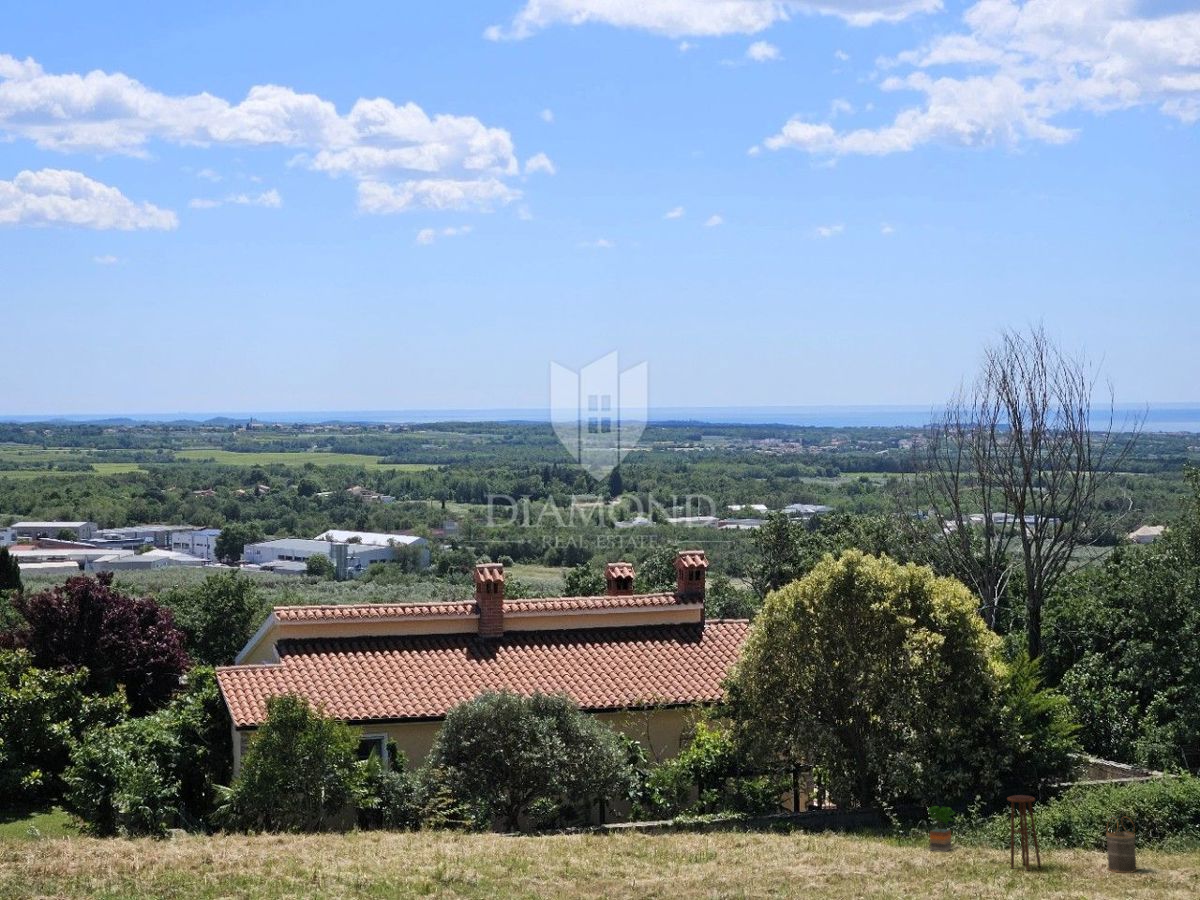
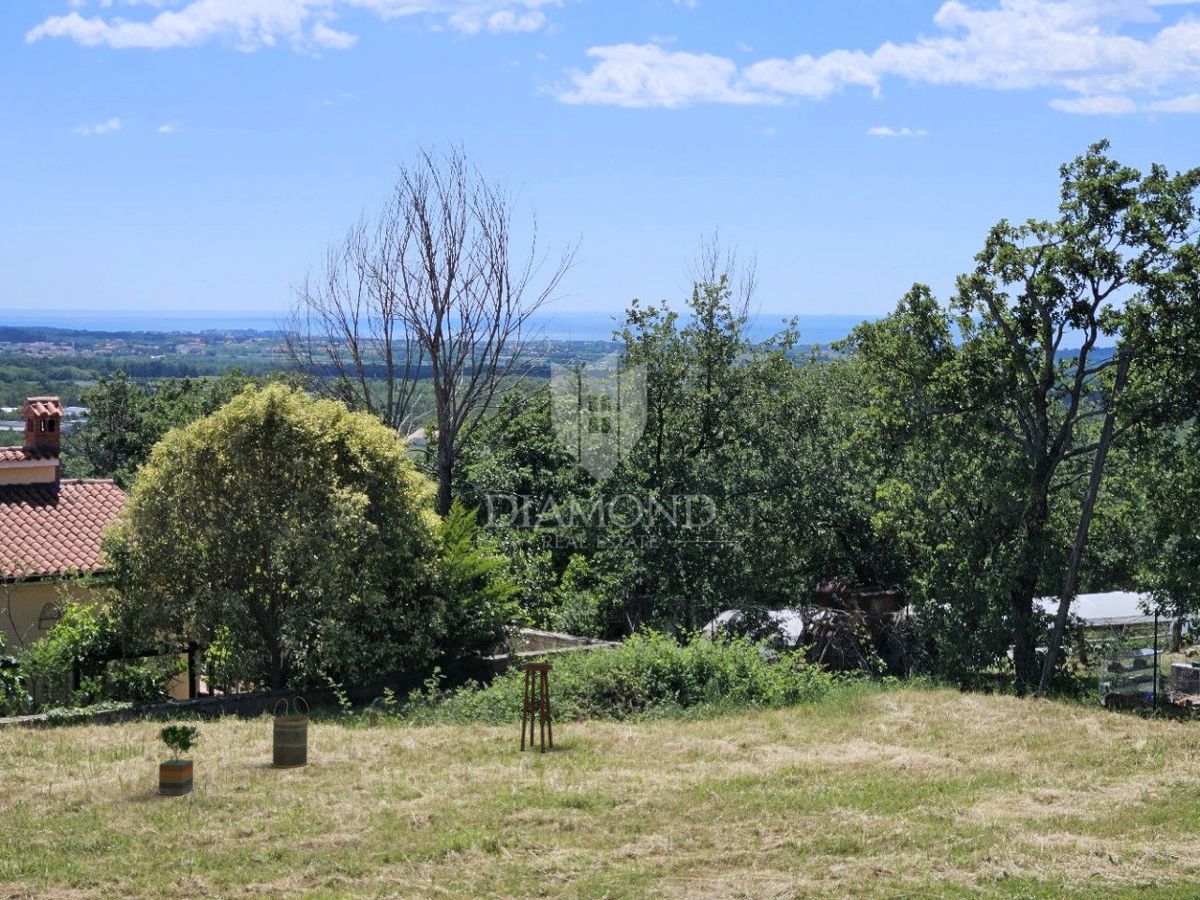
potted tree: present [928,806,954,852] -> present [159,725,201,795]
basket: present [1106,827,1137,873] -> present [272,697,309,768]

